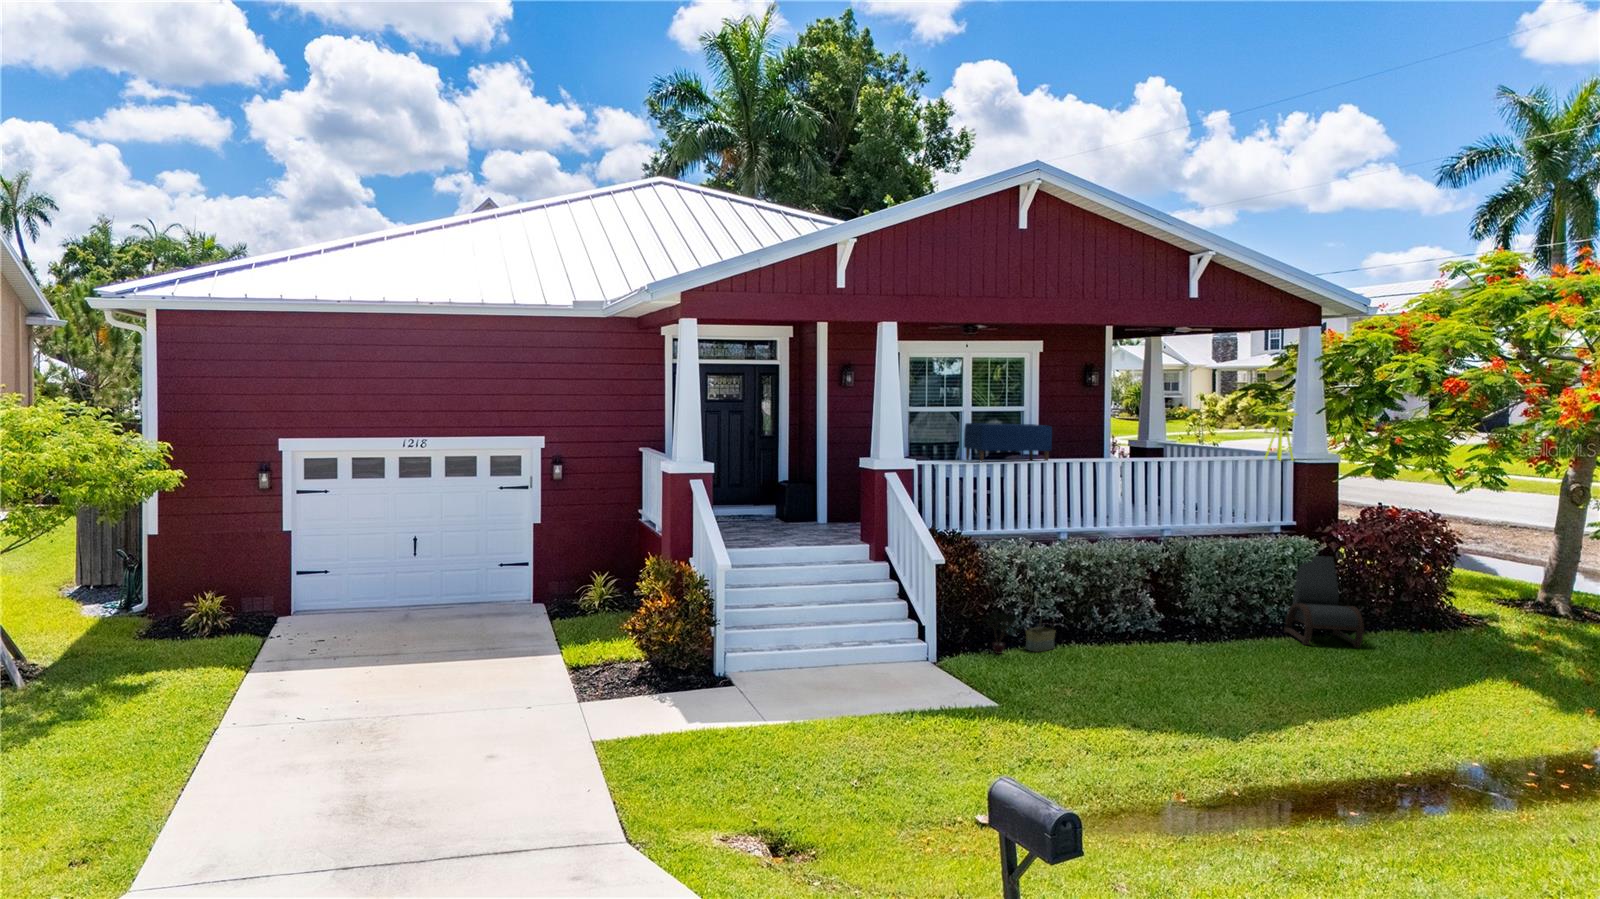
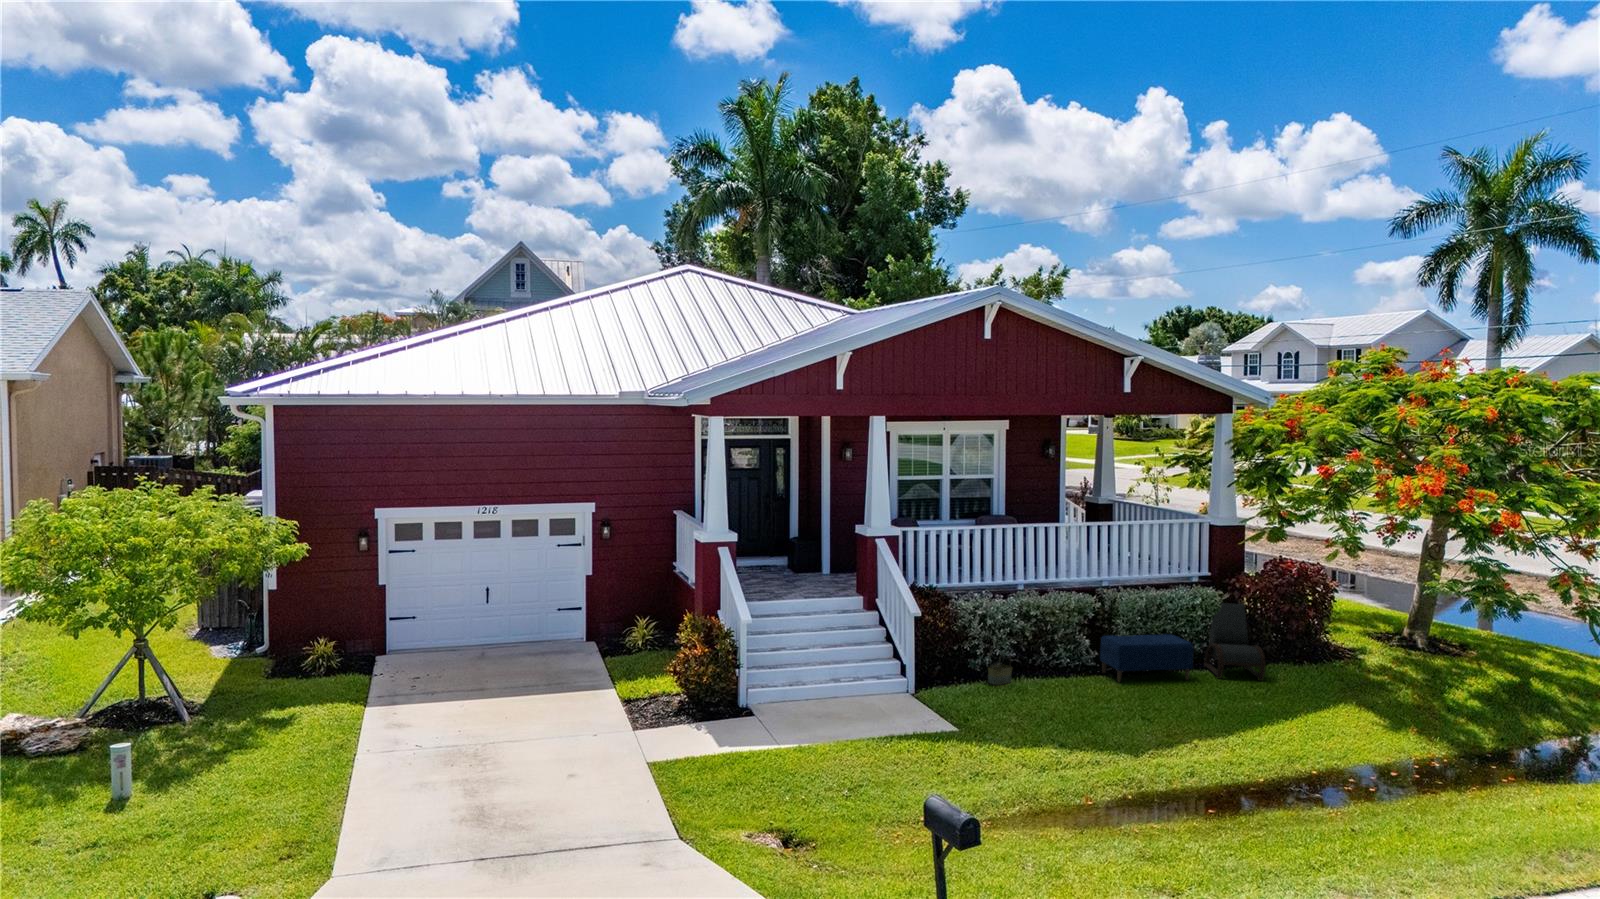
side table: present [1265,412,1298,461] -> none [1191,481,1218,523]
bench: present [964,423,1052,462] -> present [1100,634,1194,682]
potted plant: present [982,613,1020,654] -> none [951,652,984,687]

